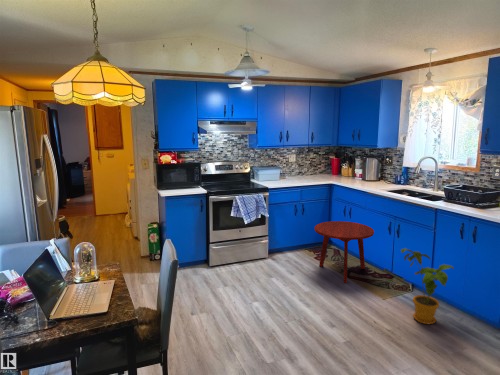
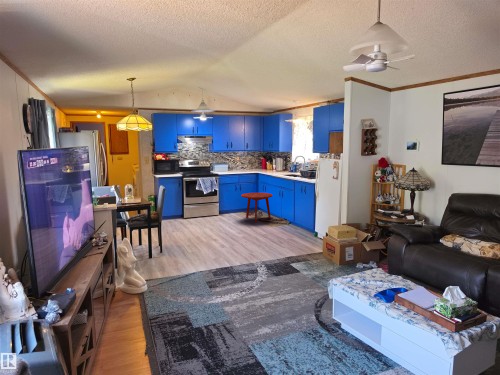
house plant: present [401,248,454,324] -> none [272,197,299,233]

